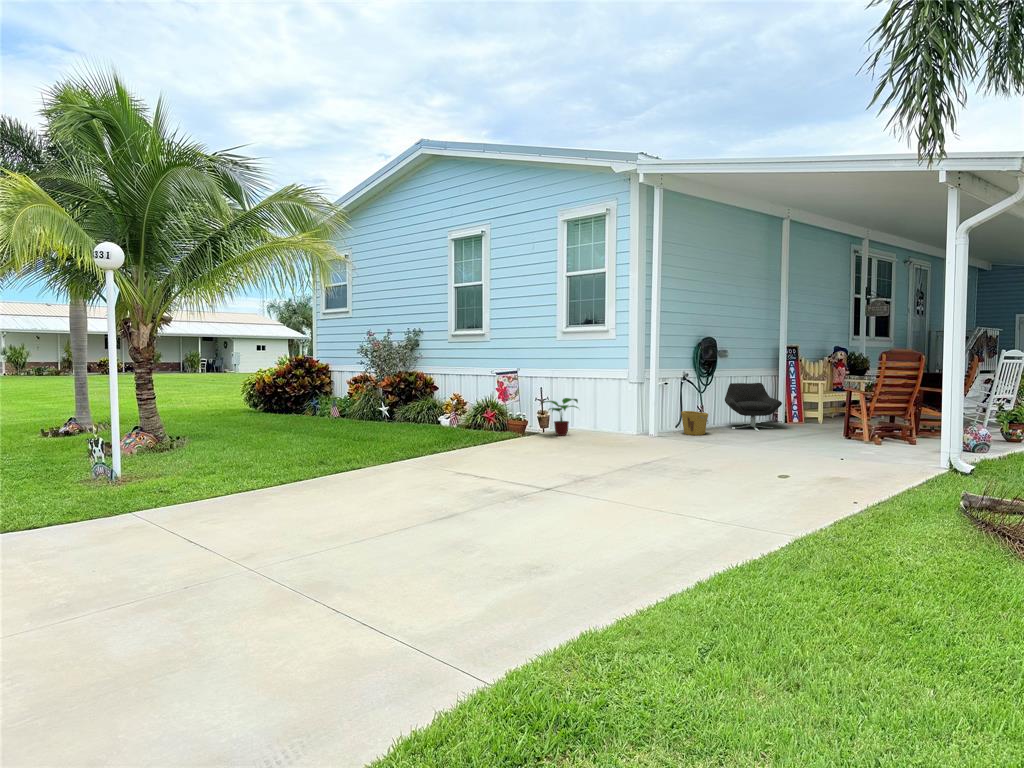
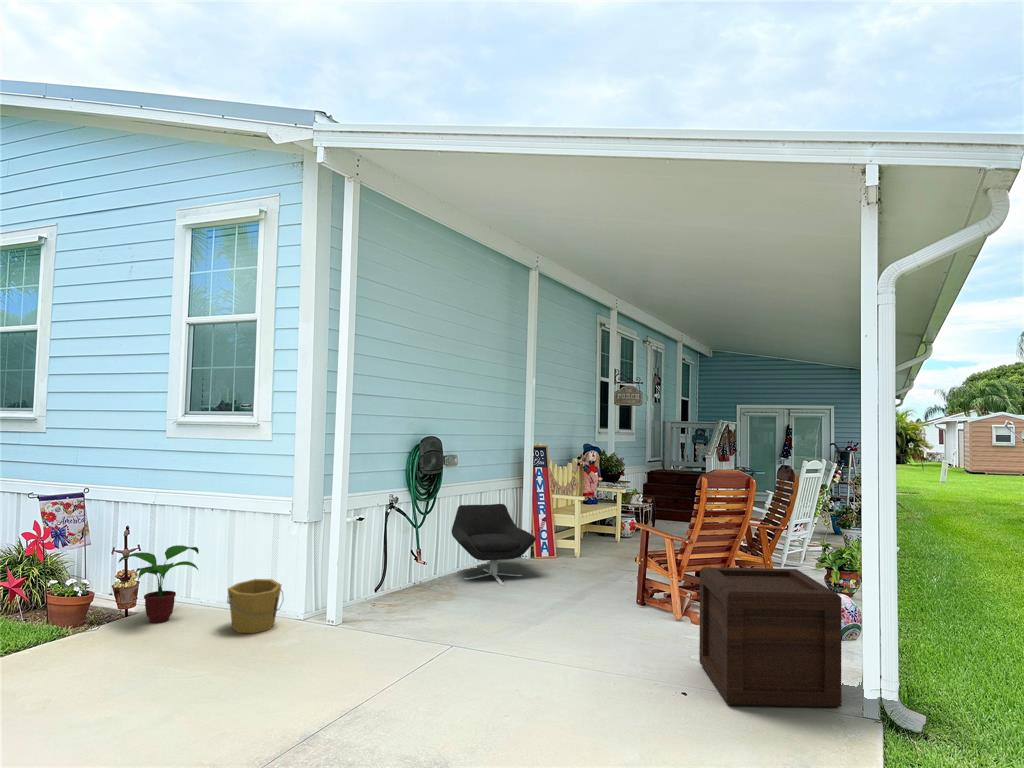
wooden crate: none [869,403,947,474] -> present [699,567,841,708]
bucket: present [681,411,708,435] -> present [227,579,283,633]

